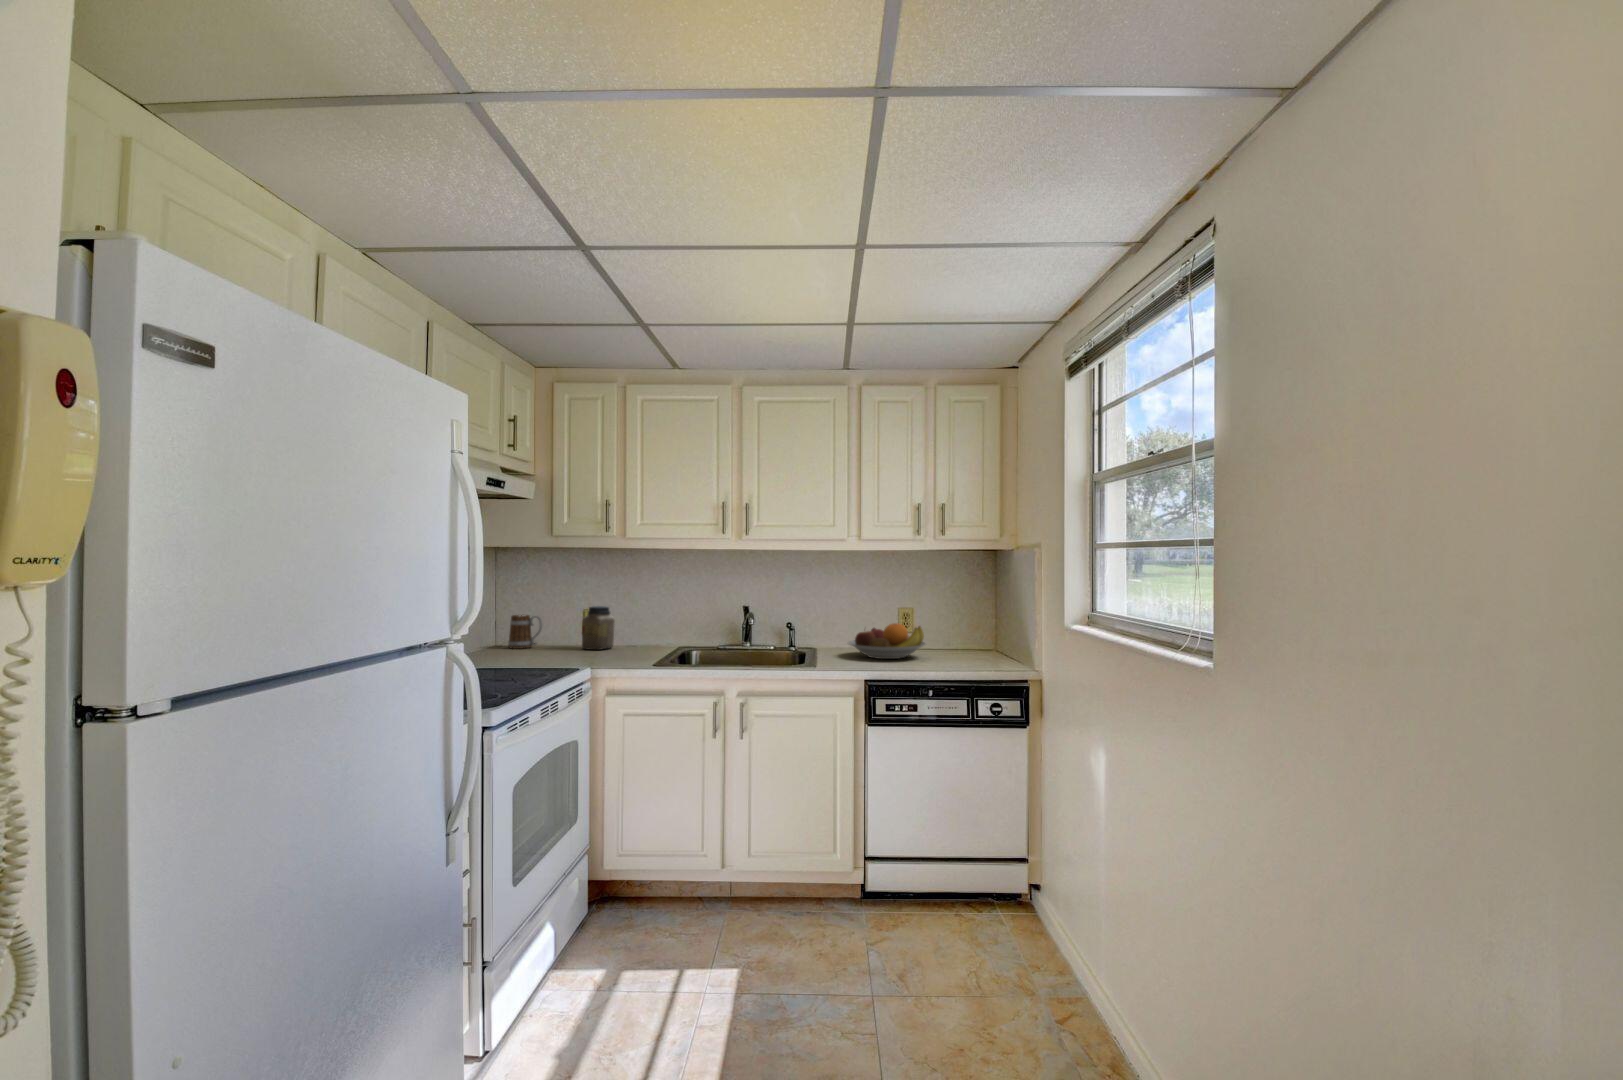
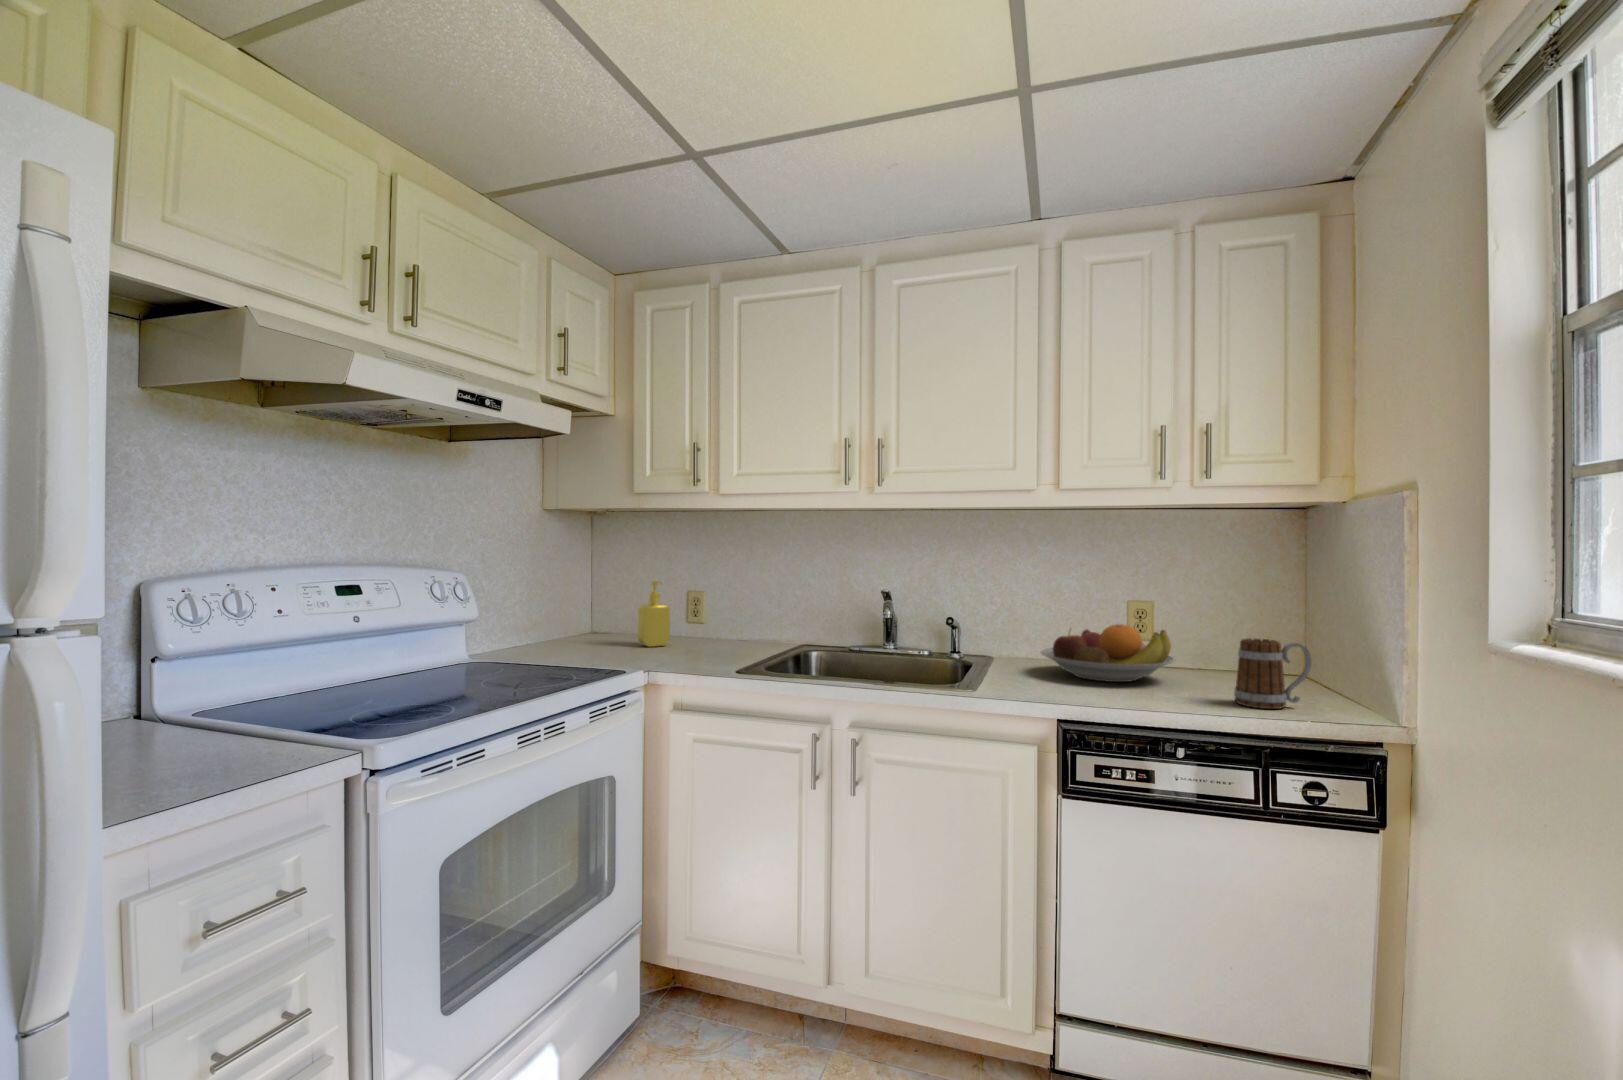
soap dispenser: none [554,603,579,653] -> present [638,581,670,647]
jar: present [582,606,615,650] -> none [679,587,721,644]
mug: present [508,615,543,649] -> present [1234,638,1311,709]

